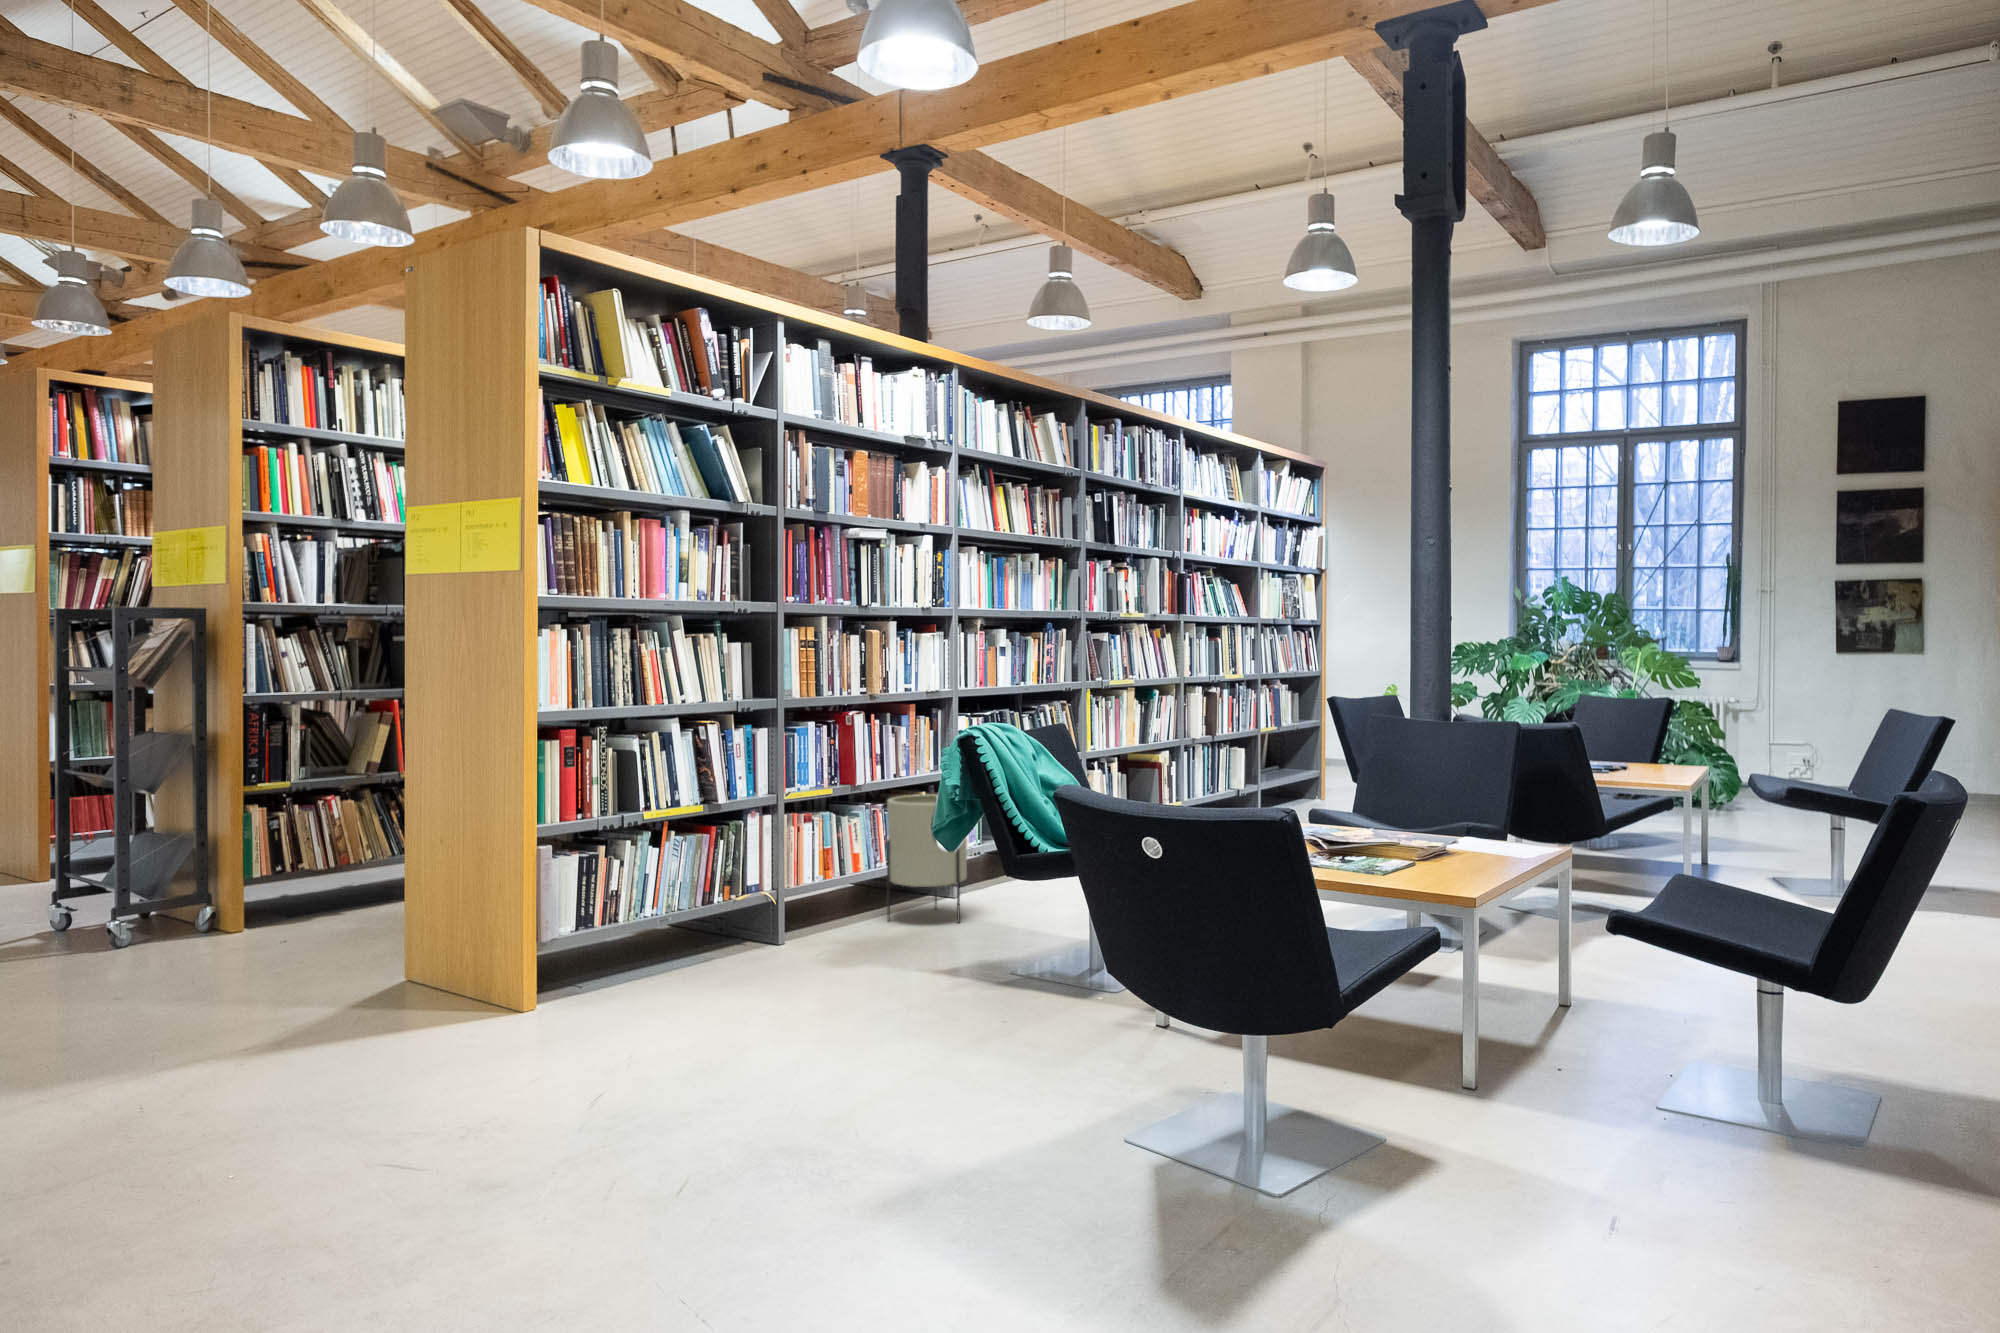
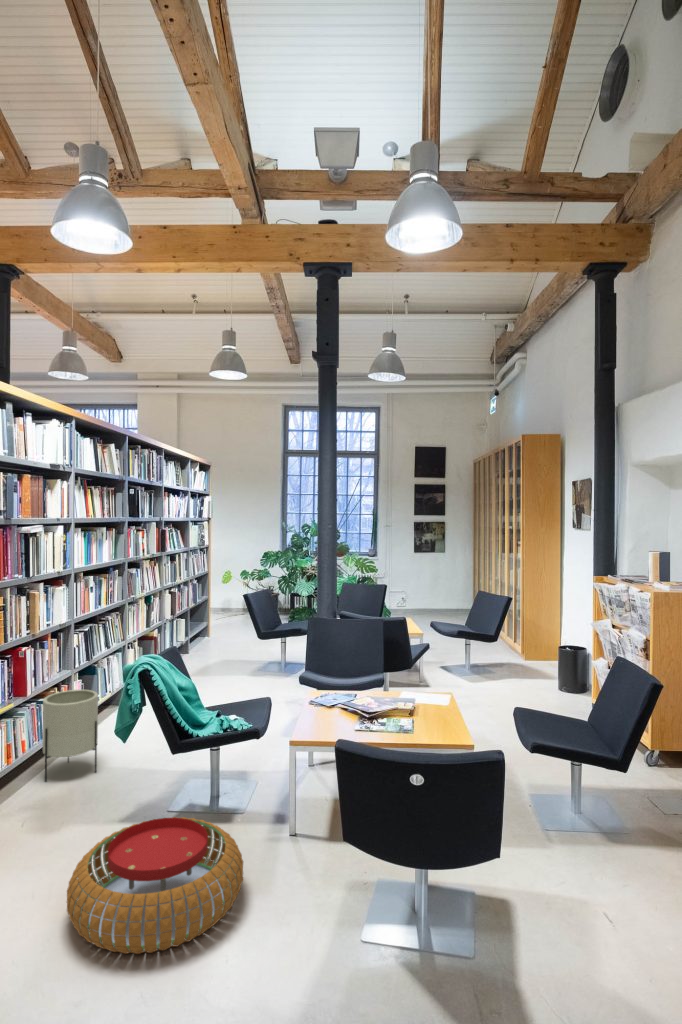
pouf: none [762,934,1022,1080] -> present [67,817,243,954]

